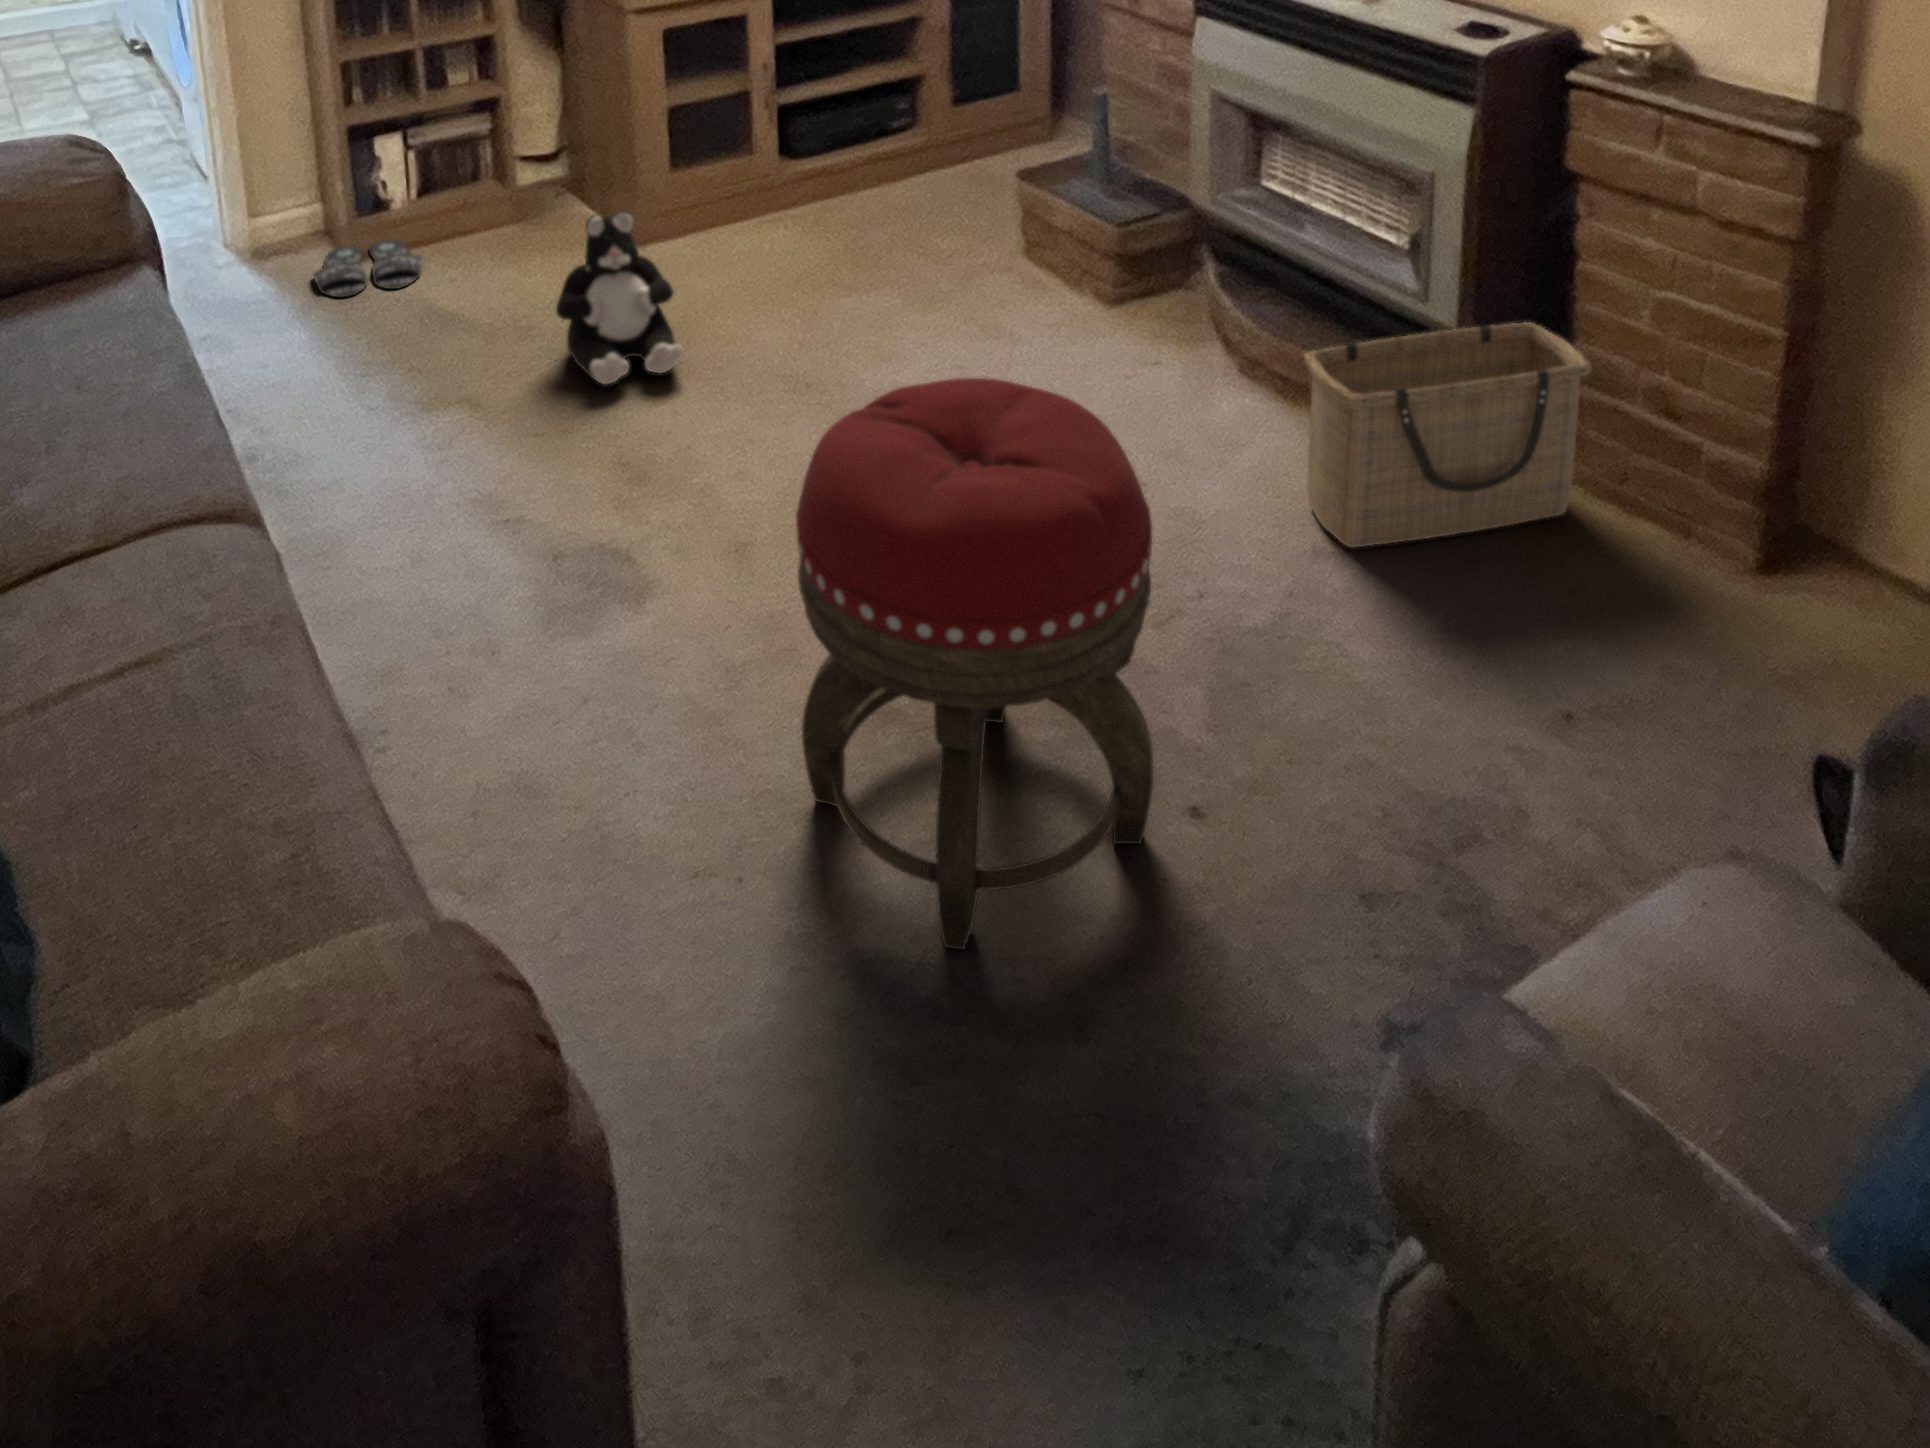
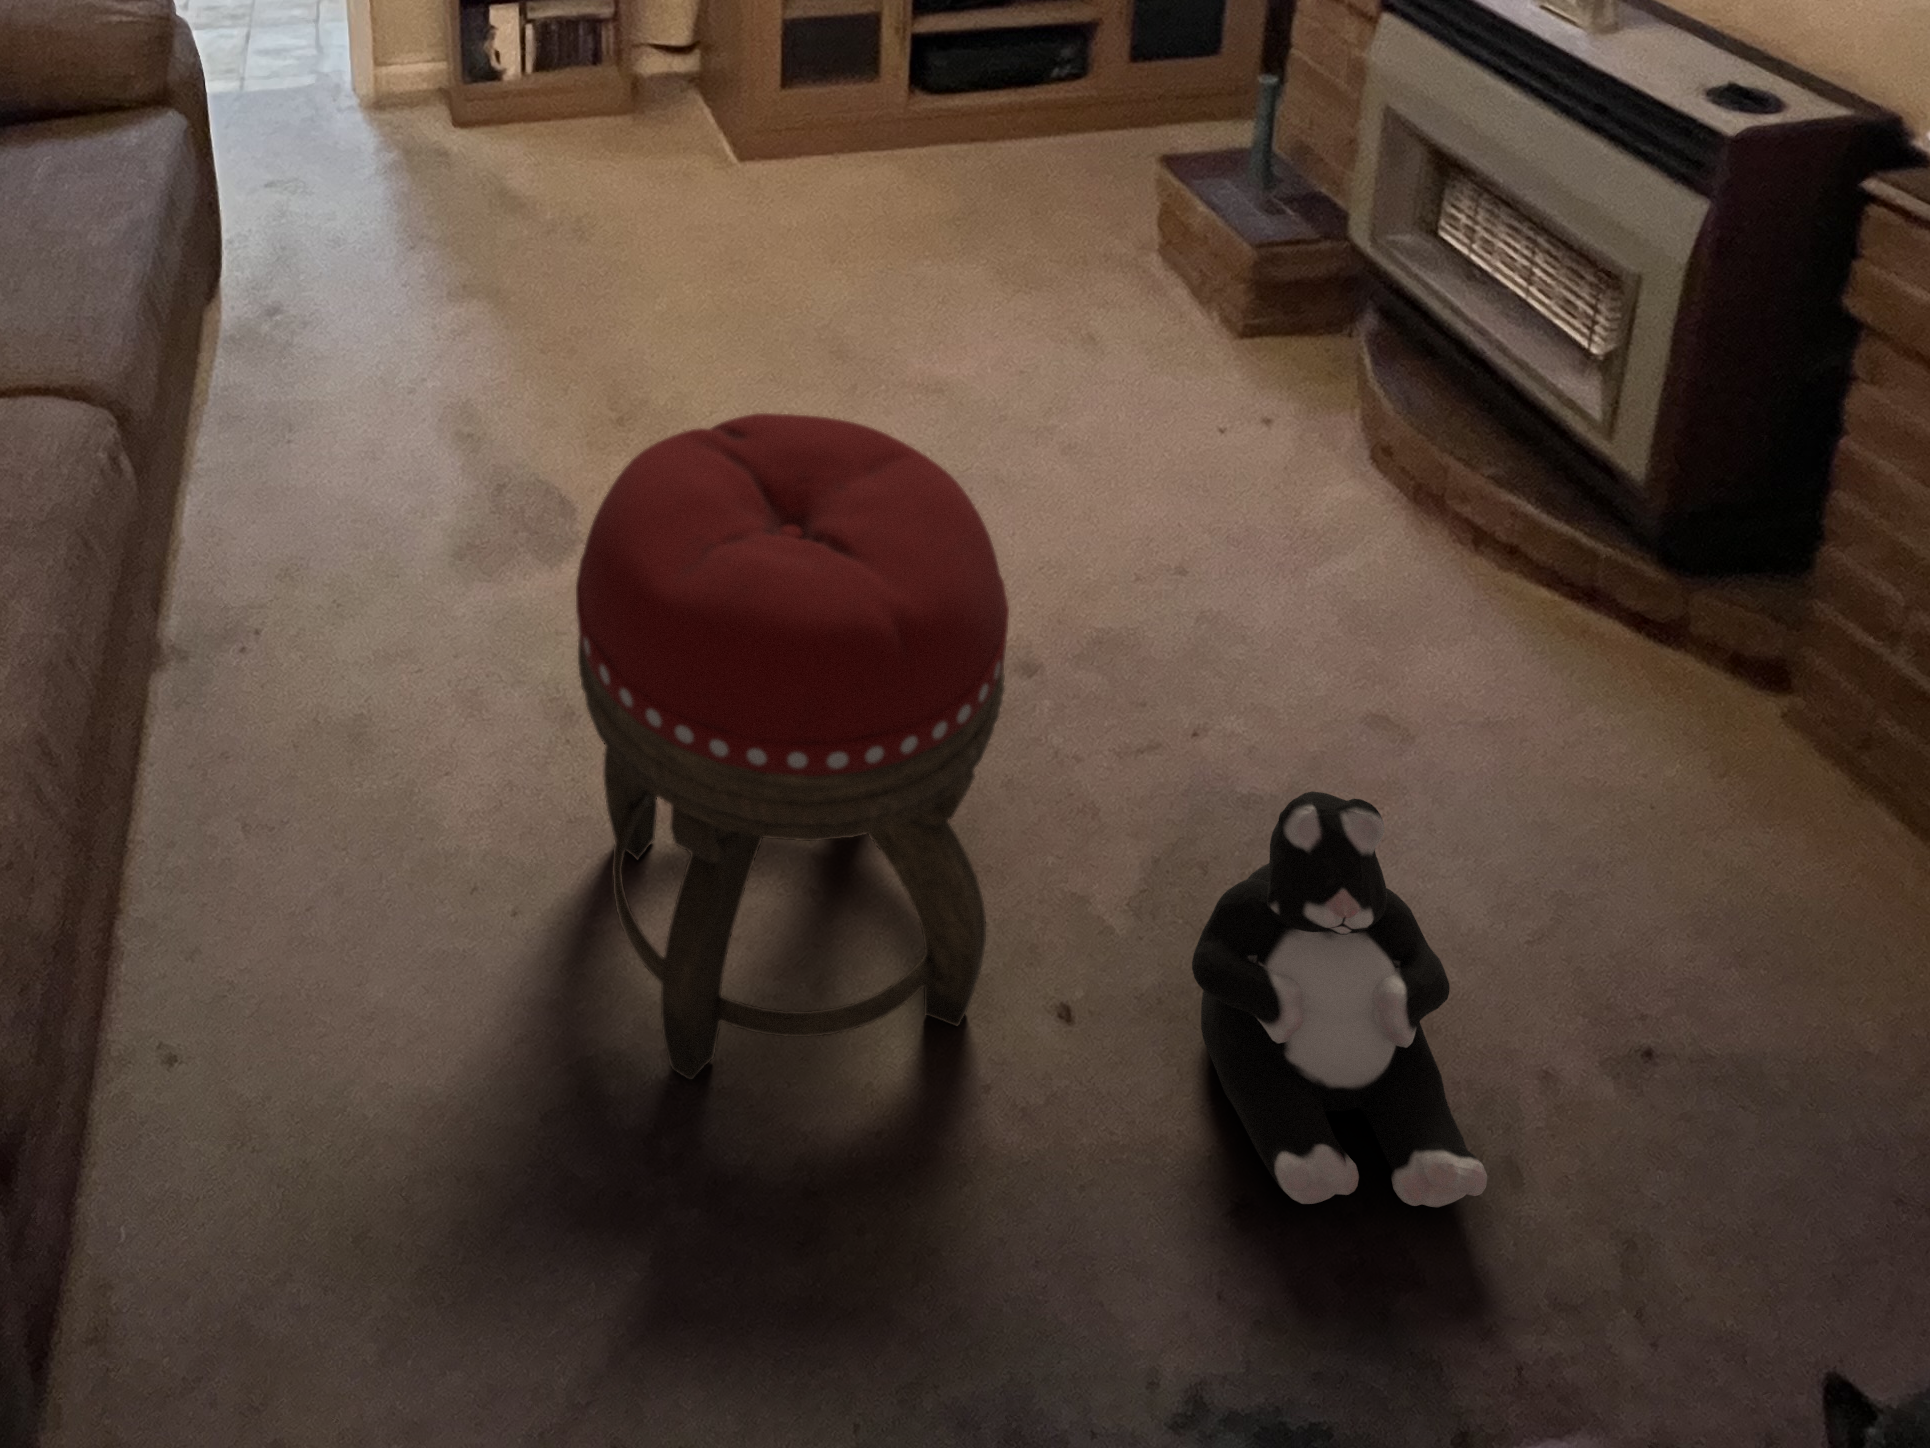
plush toy: present [556,211,683,385] -> present [1192,791,1487,1207]
slippers: present [313,240,422,297] -> none [406,111,516,165]
basket: present [1304,322,1592,548] -> none [1379,470,1819,769]

